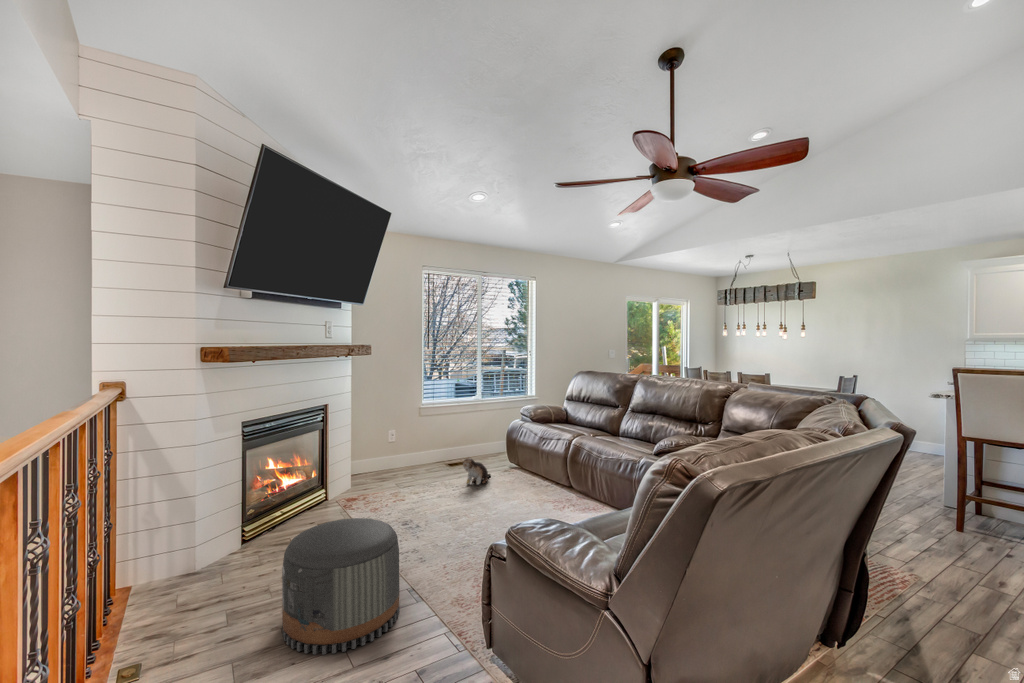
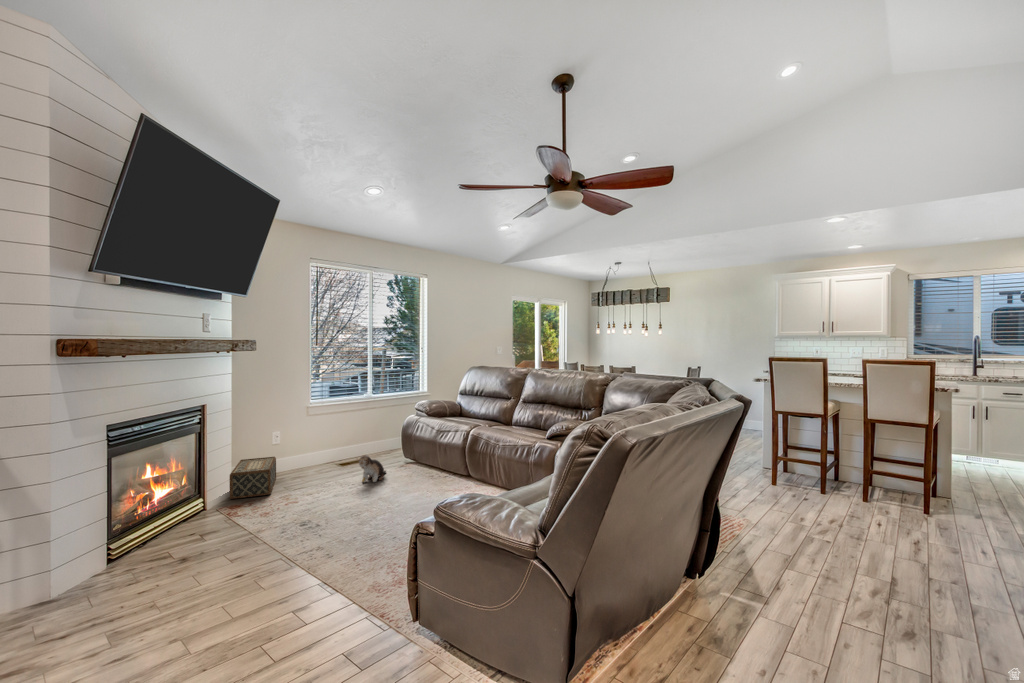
woven basket: none [350,453,392,491] -> present [229,457,276,499]
pouf: present [282,518,399,654] -> none [185,517,316,657]

